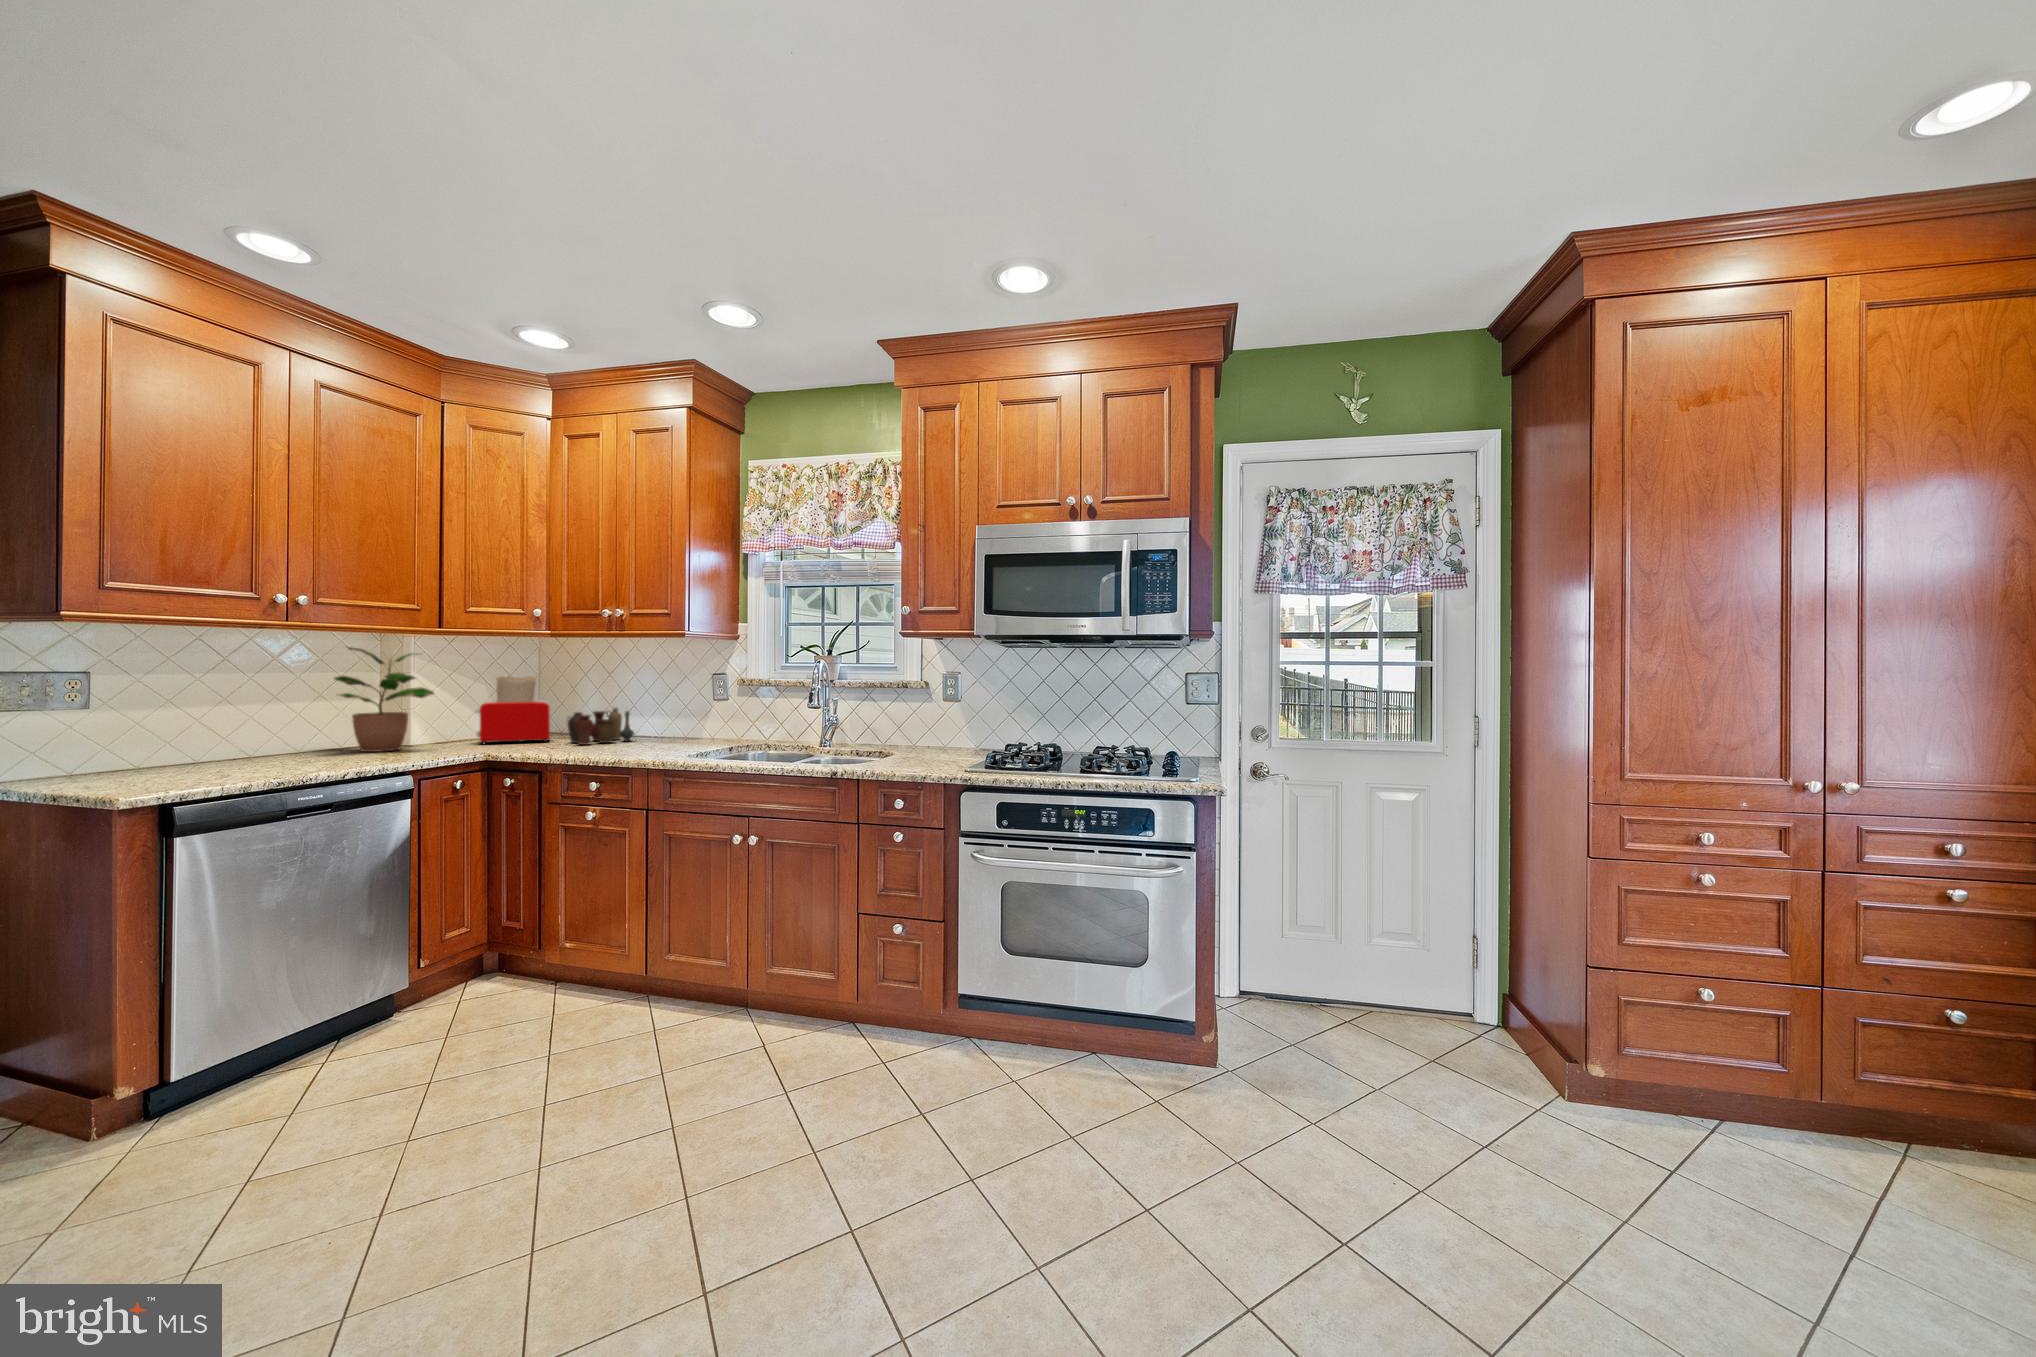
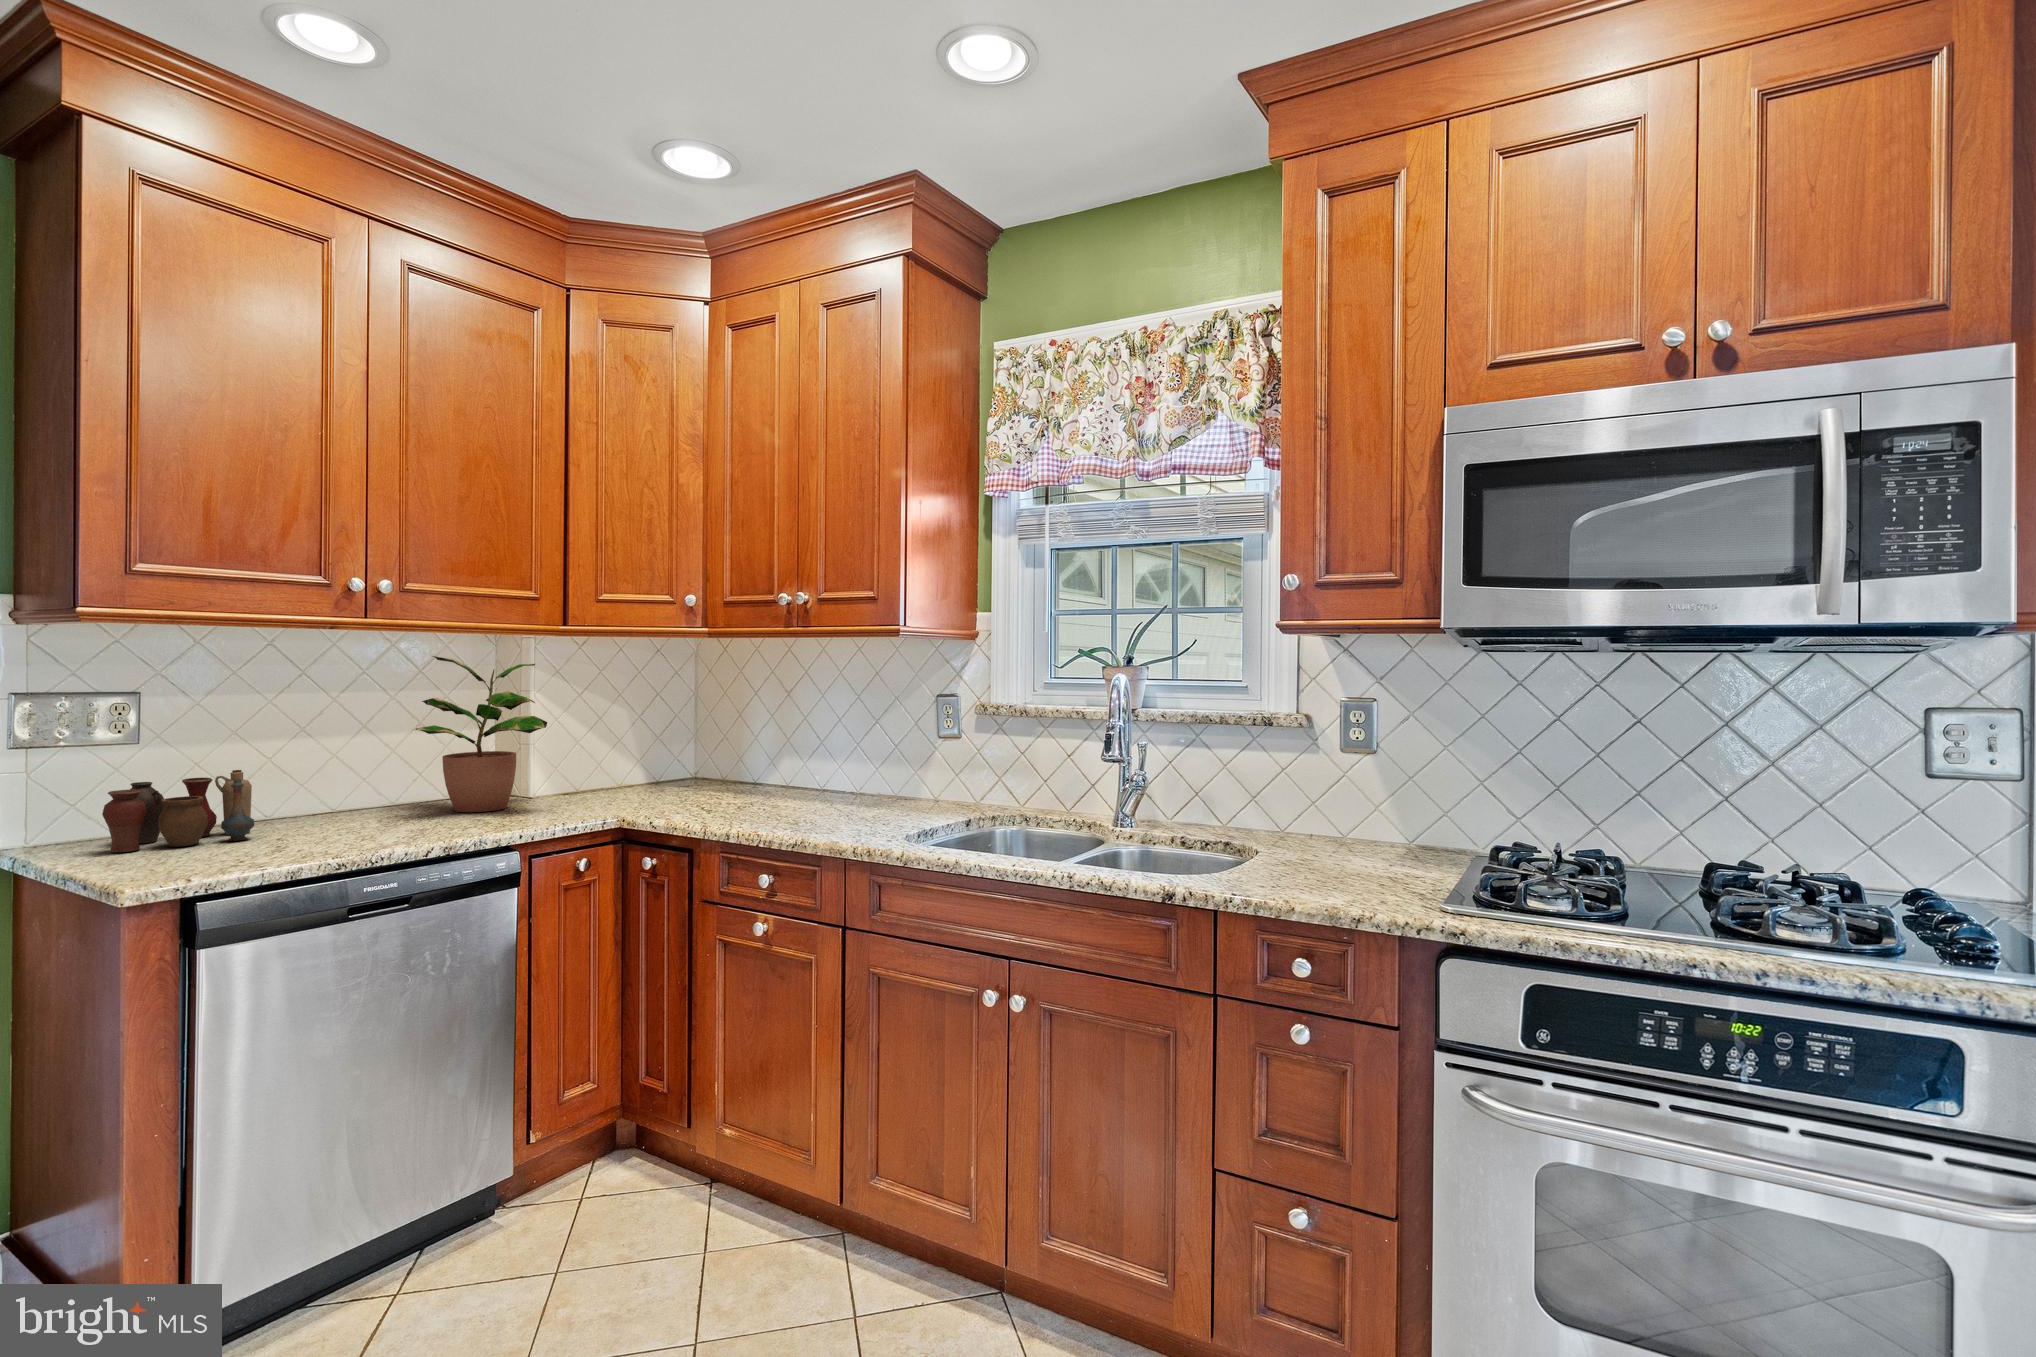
toaster: present [476,677,550,744] -> none [608,696,712,799]
vase: present [567,708,634,745] -> present [102,770,255,852]

